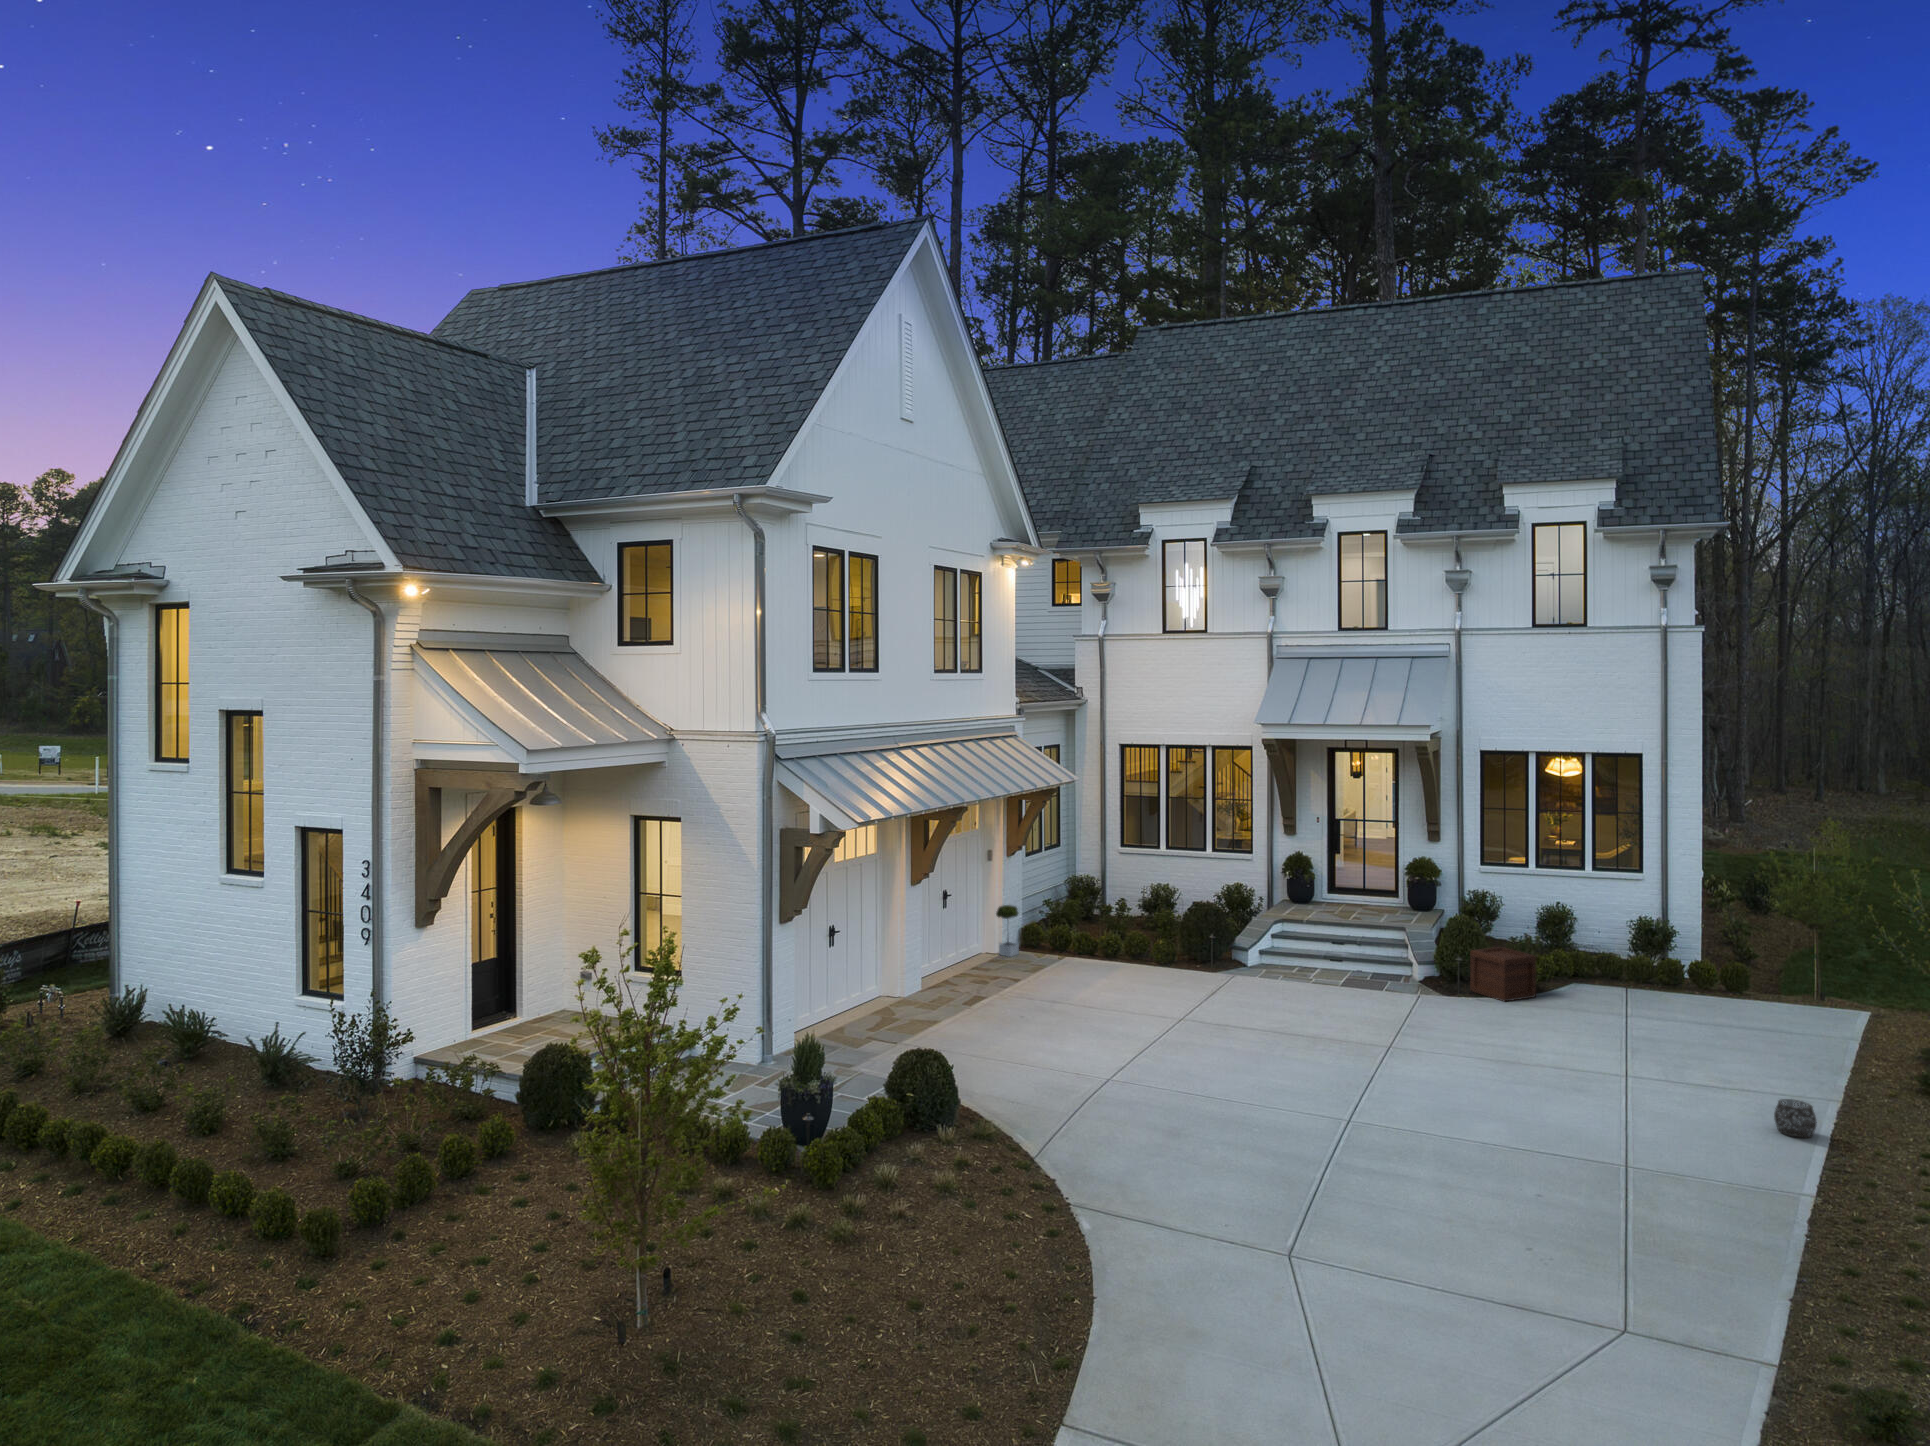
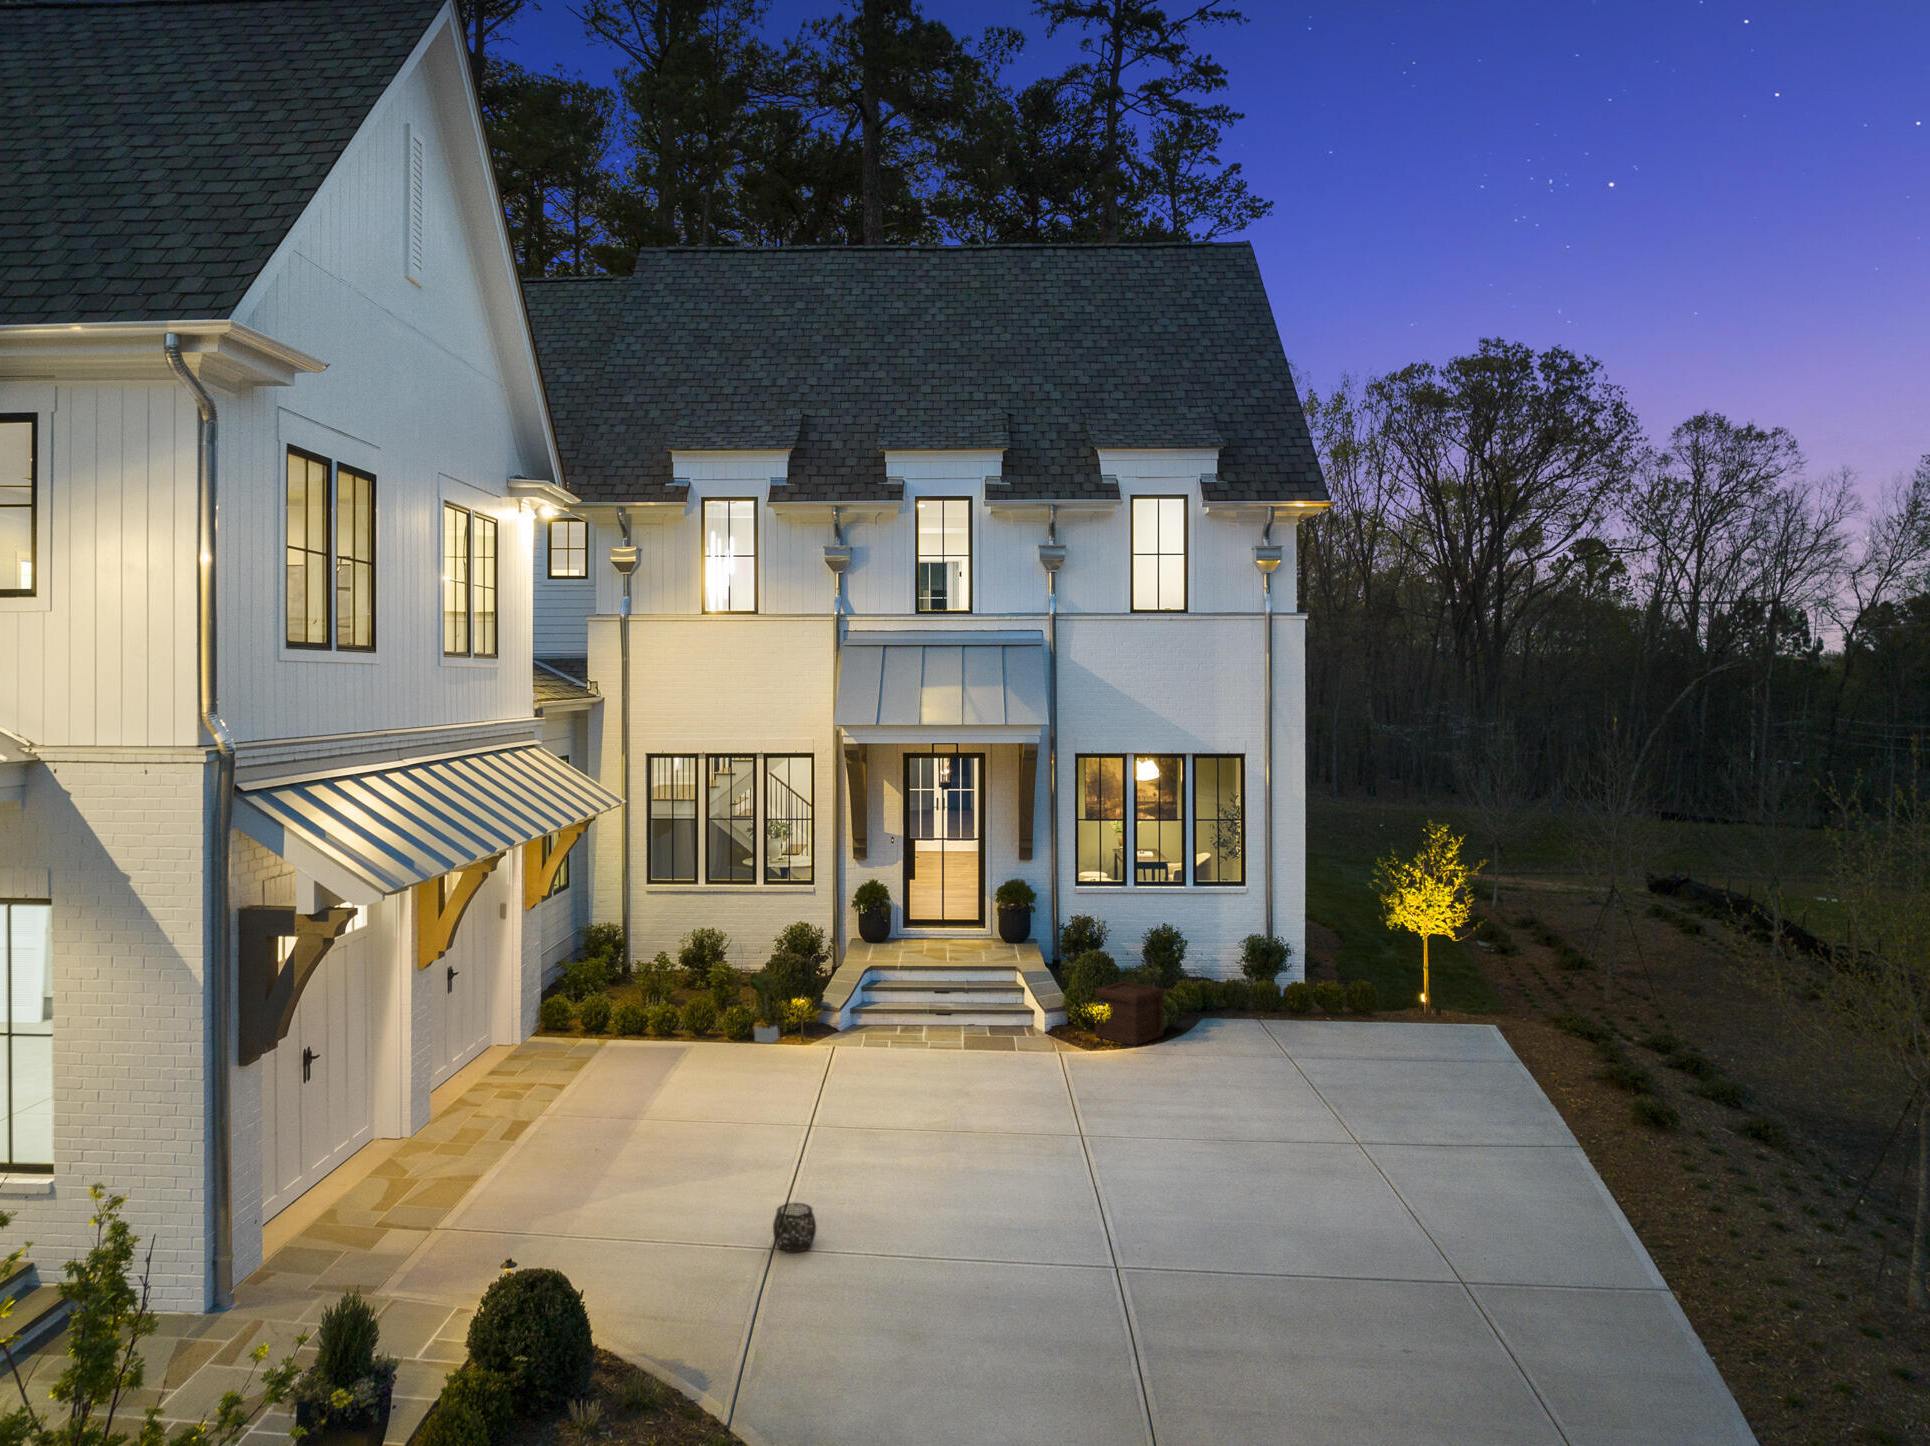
potted tree: present [996,905,1019,957] -> present [749,972,779,1043]
woven basket: present [1774,1099,1817,1138] -> present [773,1203,816,1252]

